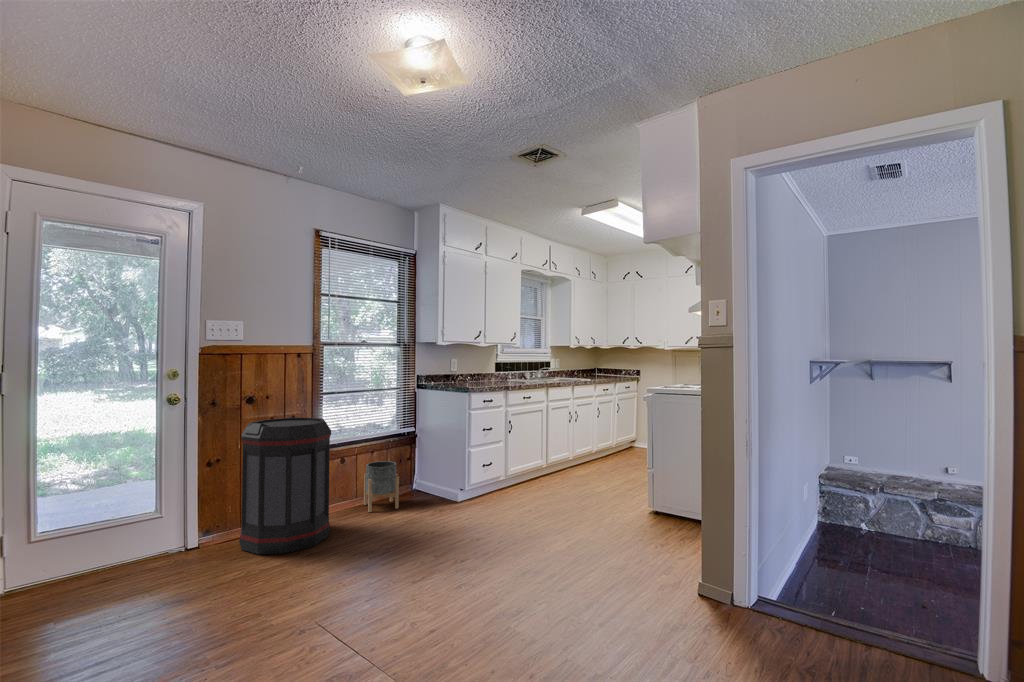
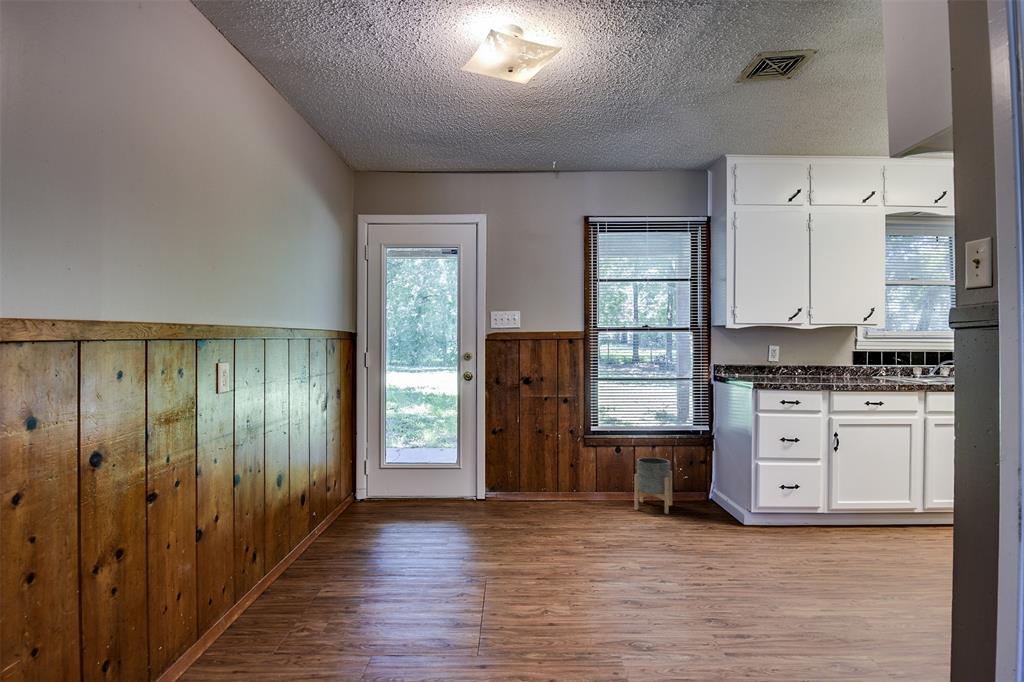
trash can: present [239,418,331,555] -> none [502,400,582,524]

